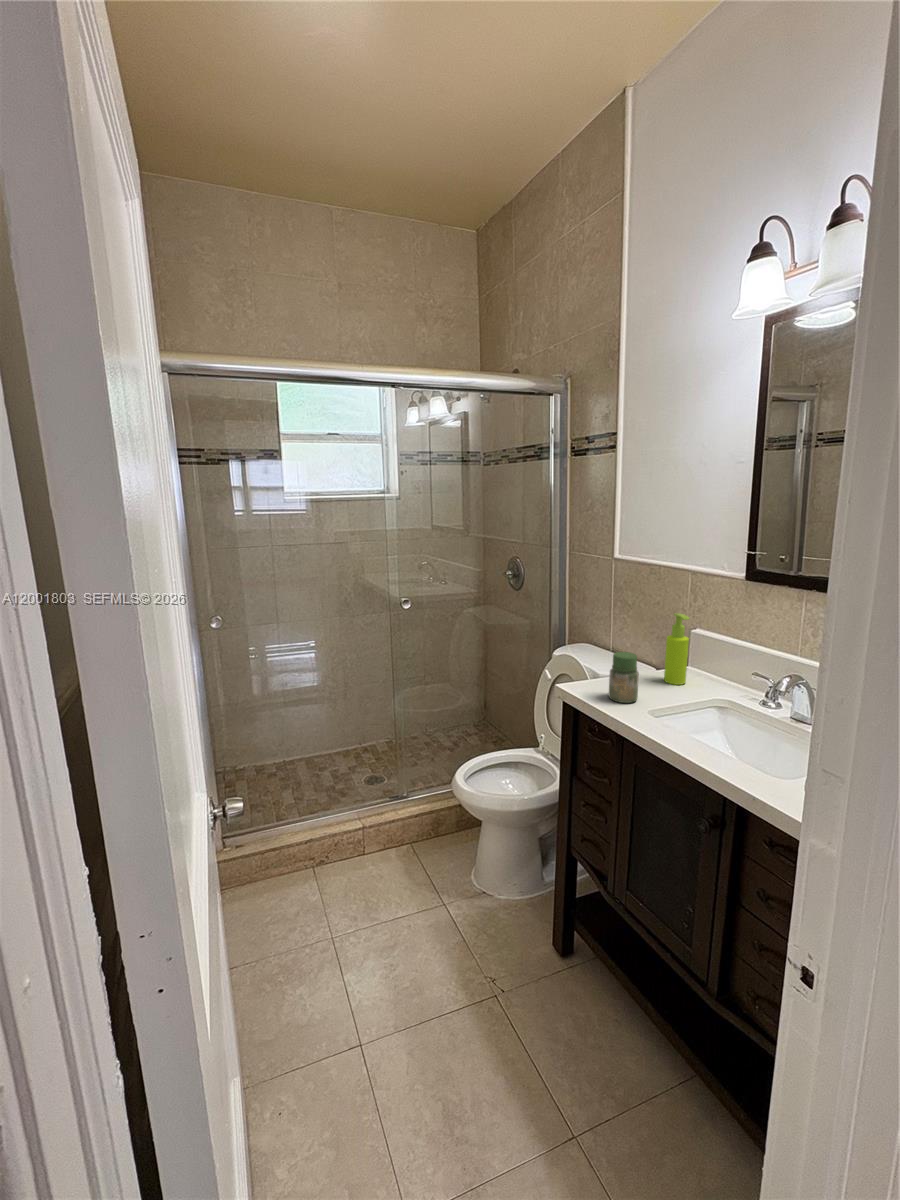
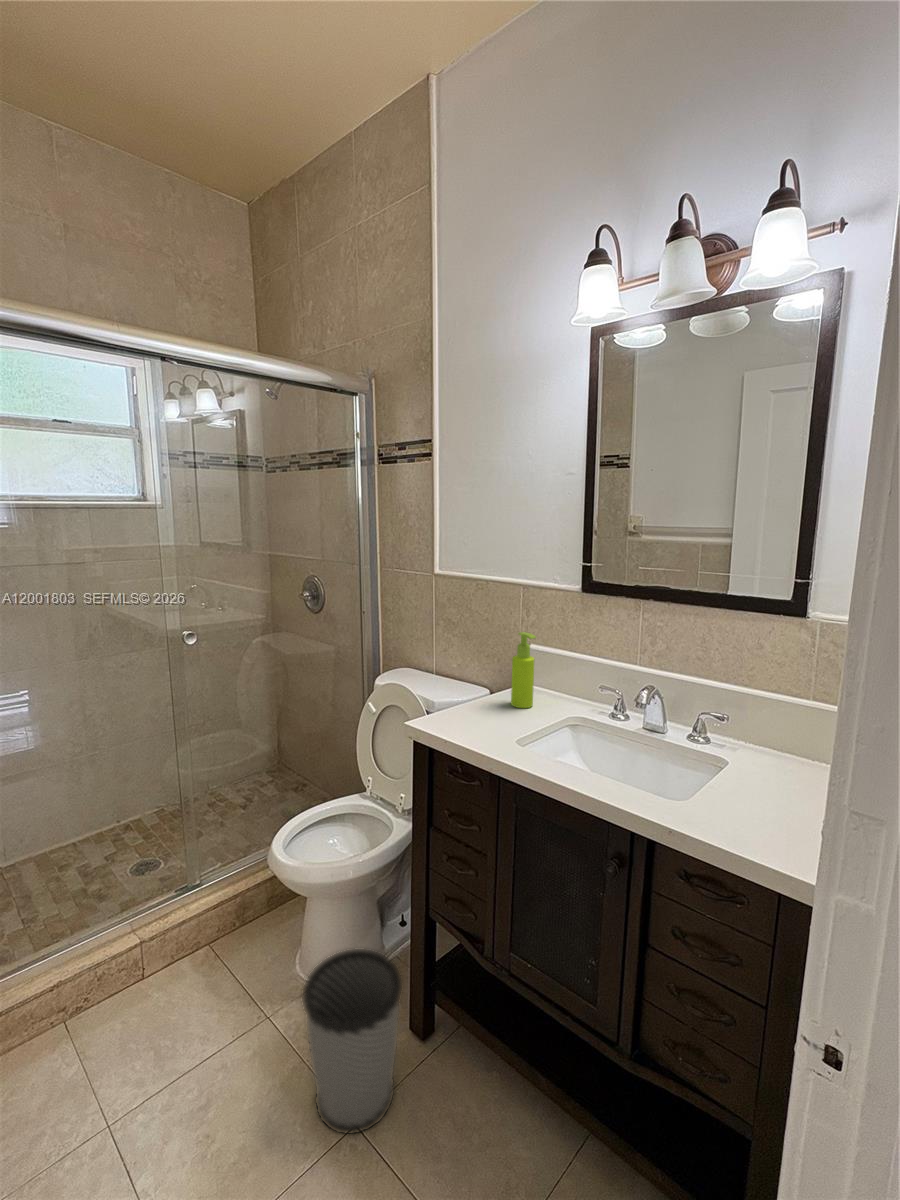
jar: present [609,652,639,703] -> none [468,680,499,738]
wastebasket: none [459,862,539,1003] -> present [303,949,402,1134]

